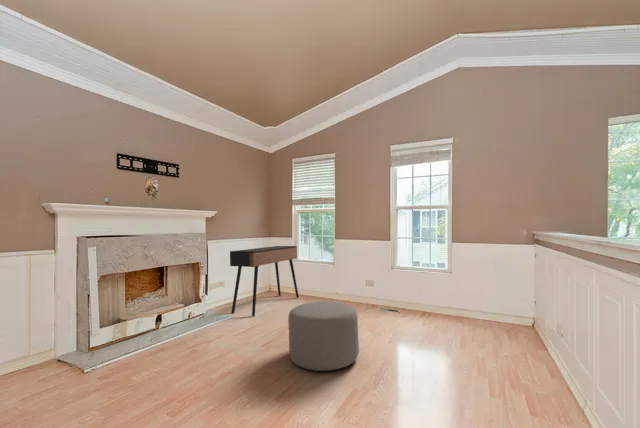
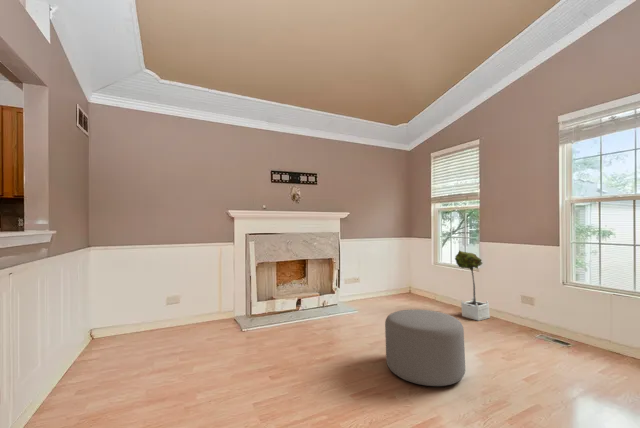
console table: present [230,246,299,316] -> none [360,247,437,315]
potted tree: none [317,247,344,306] -> present [455,251,490,320]

